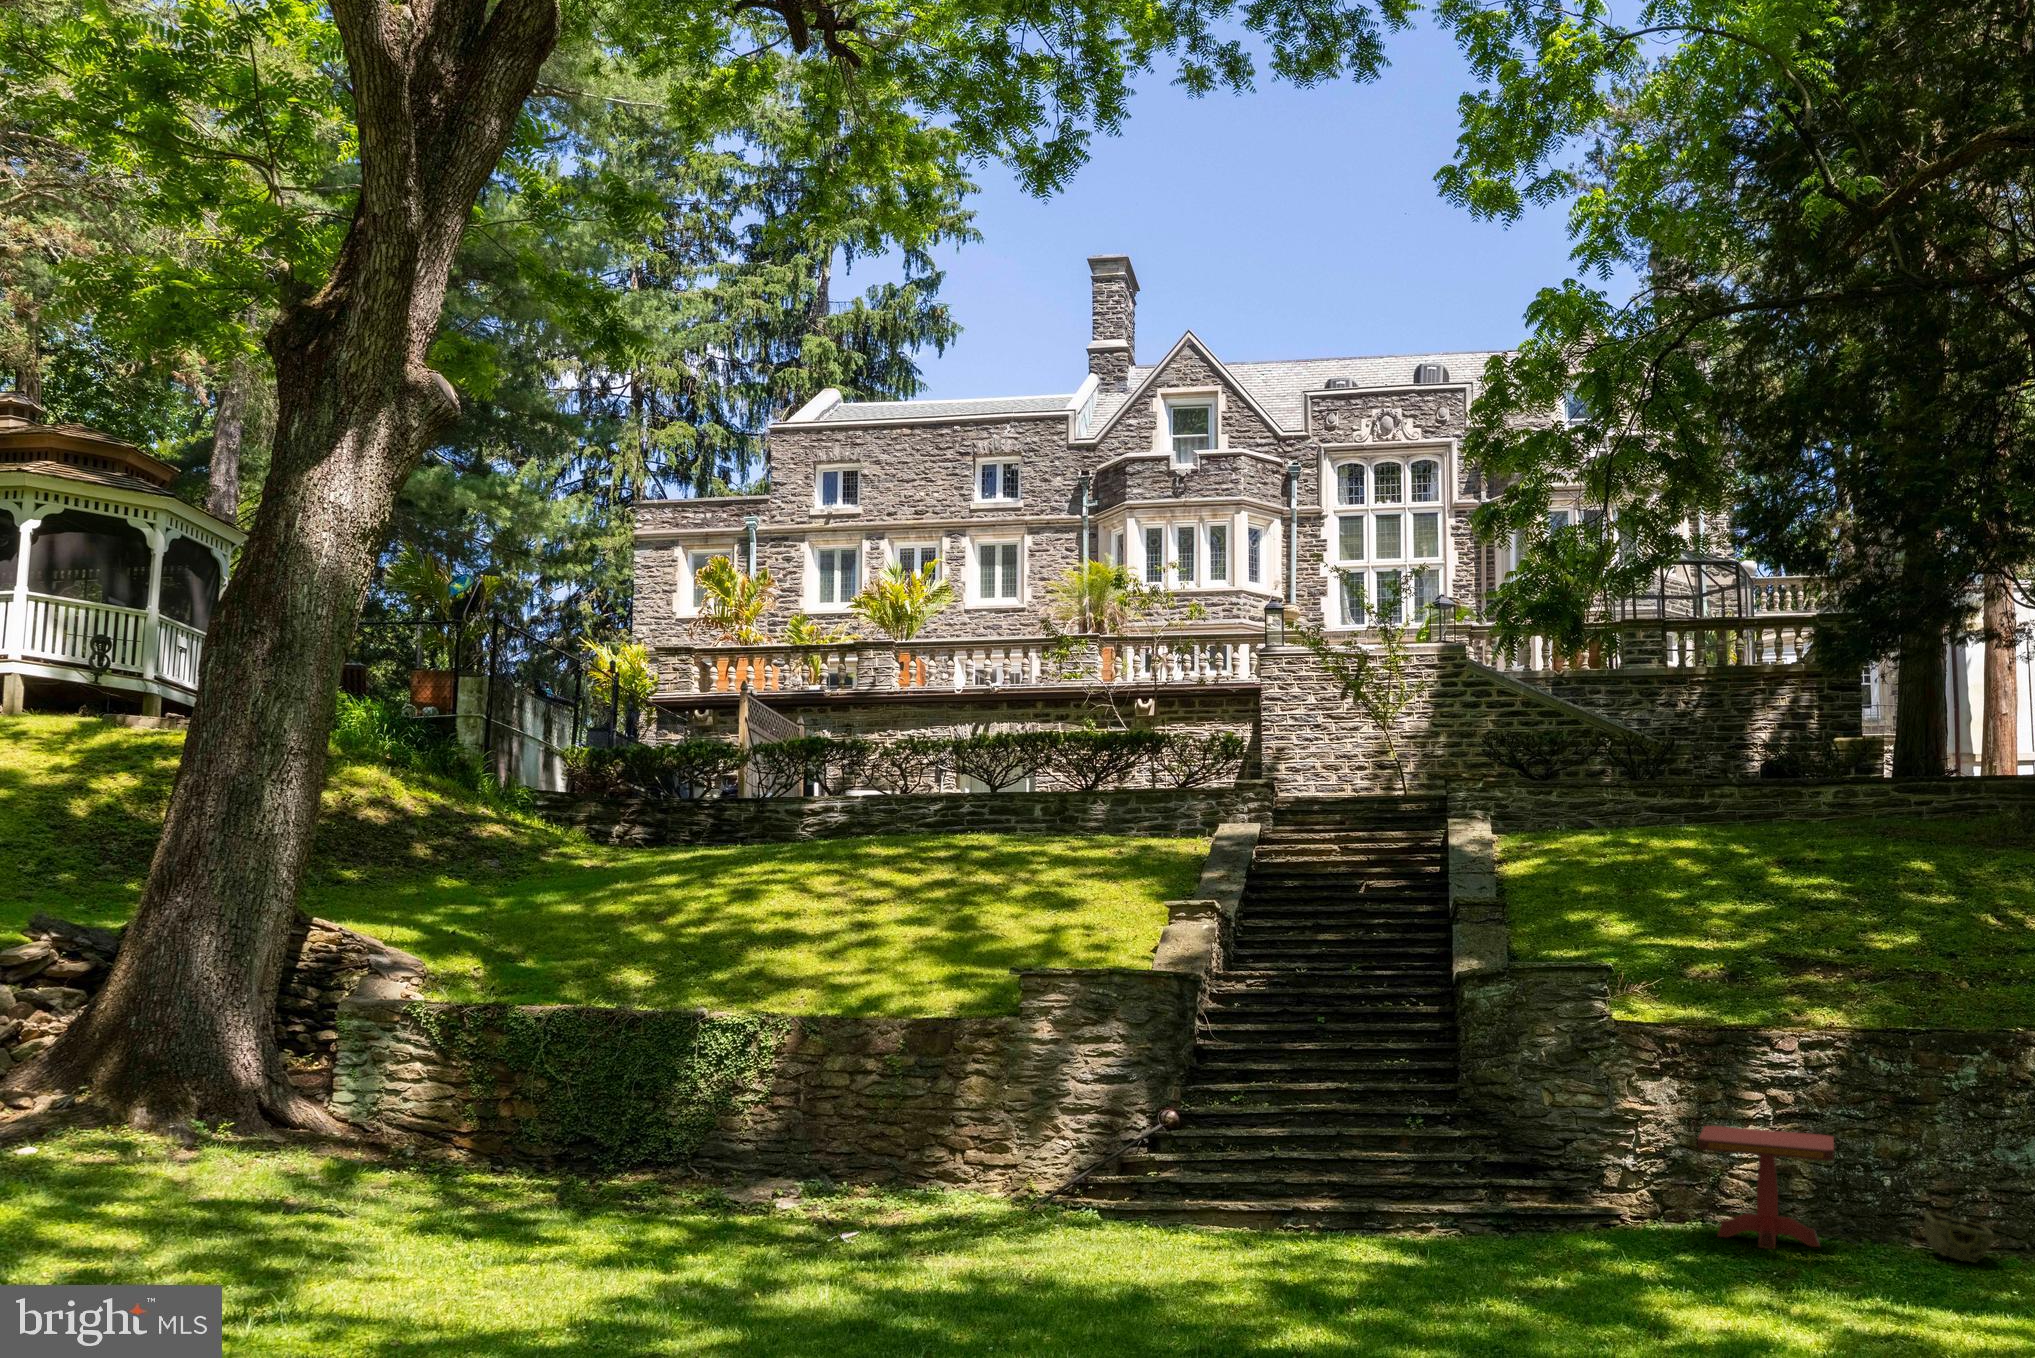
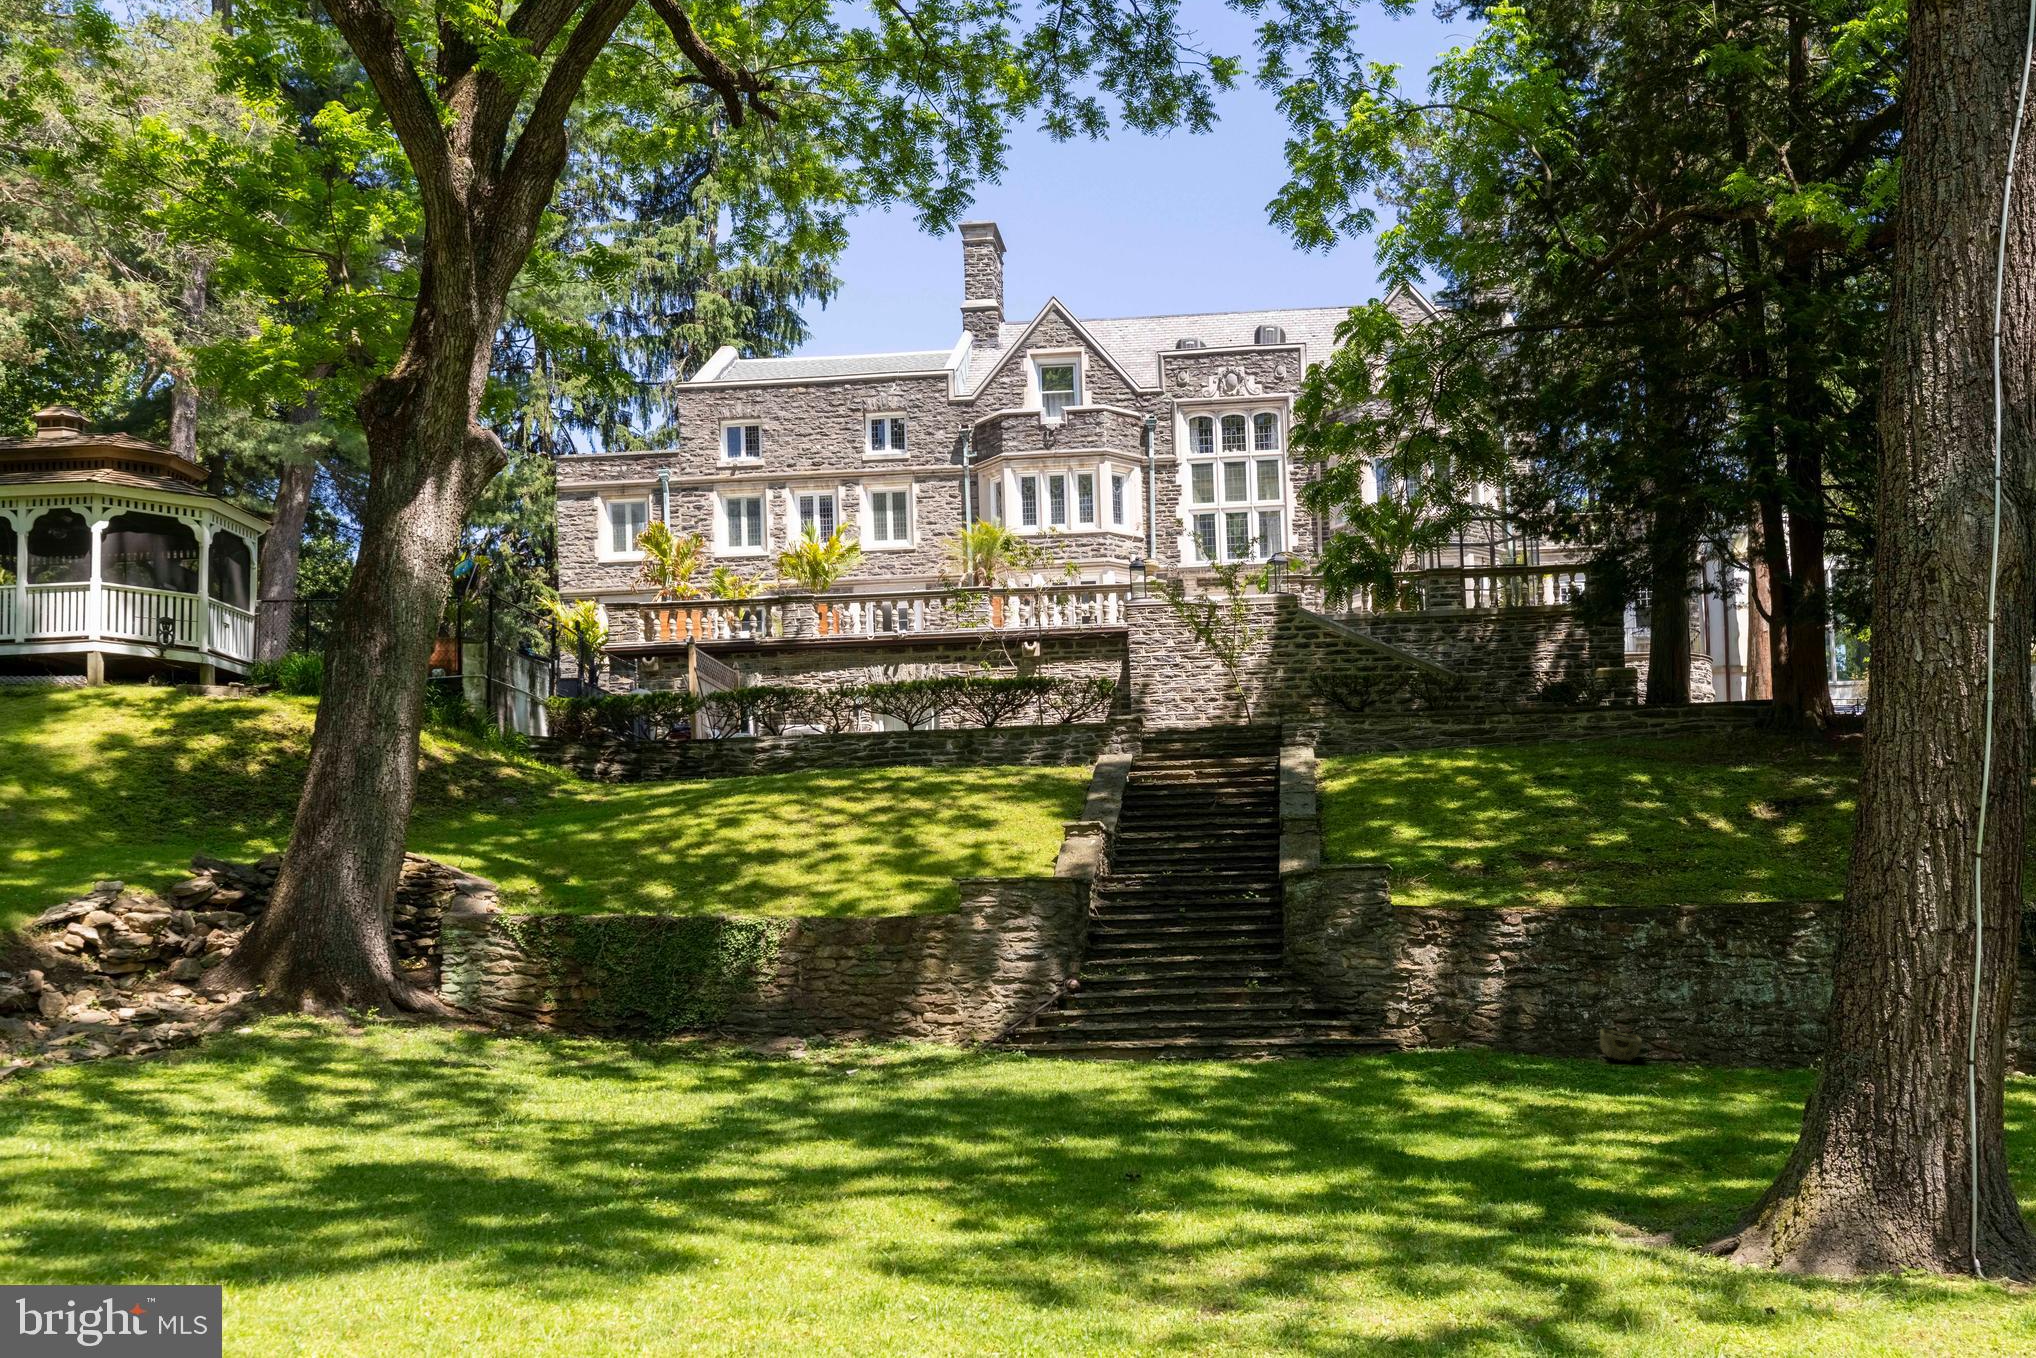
side table: present [1698,1126,1834,1249] -> none [1447,976,1542,1058]

